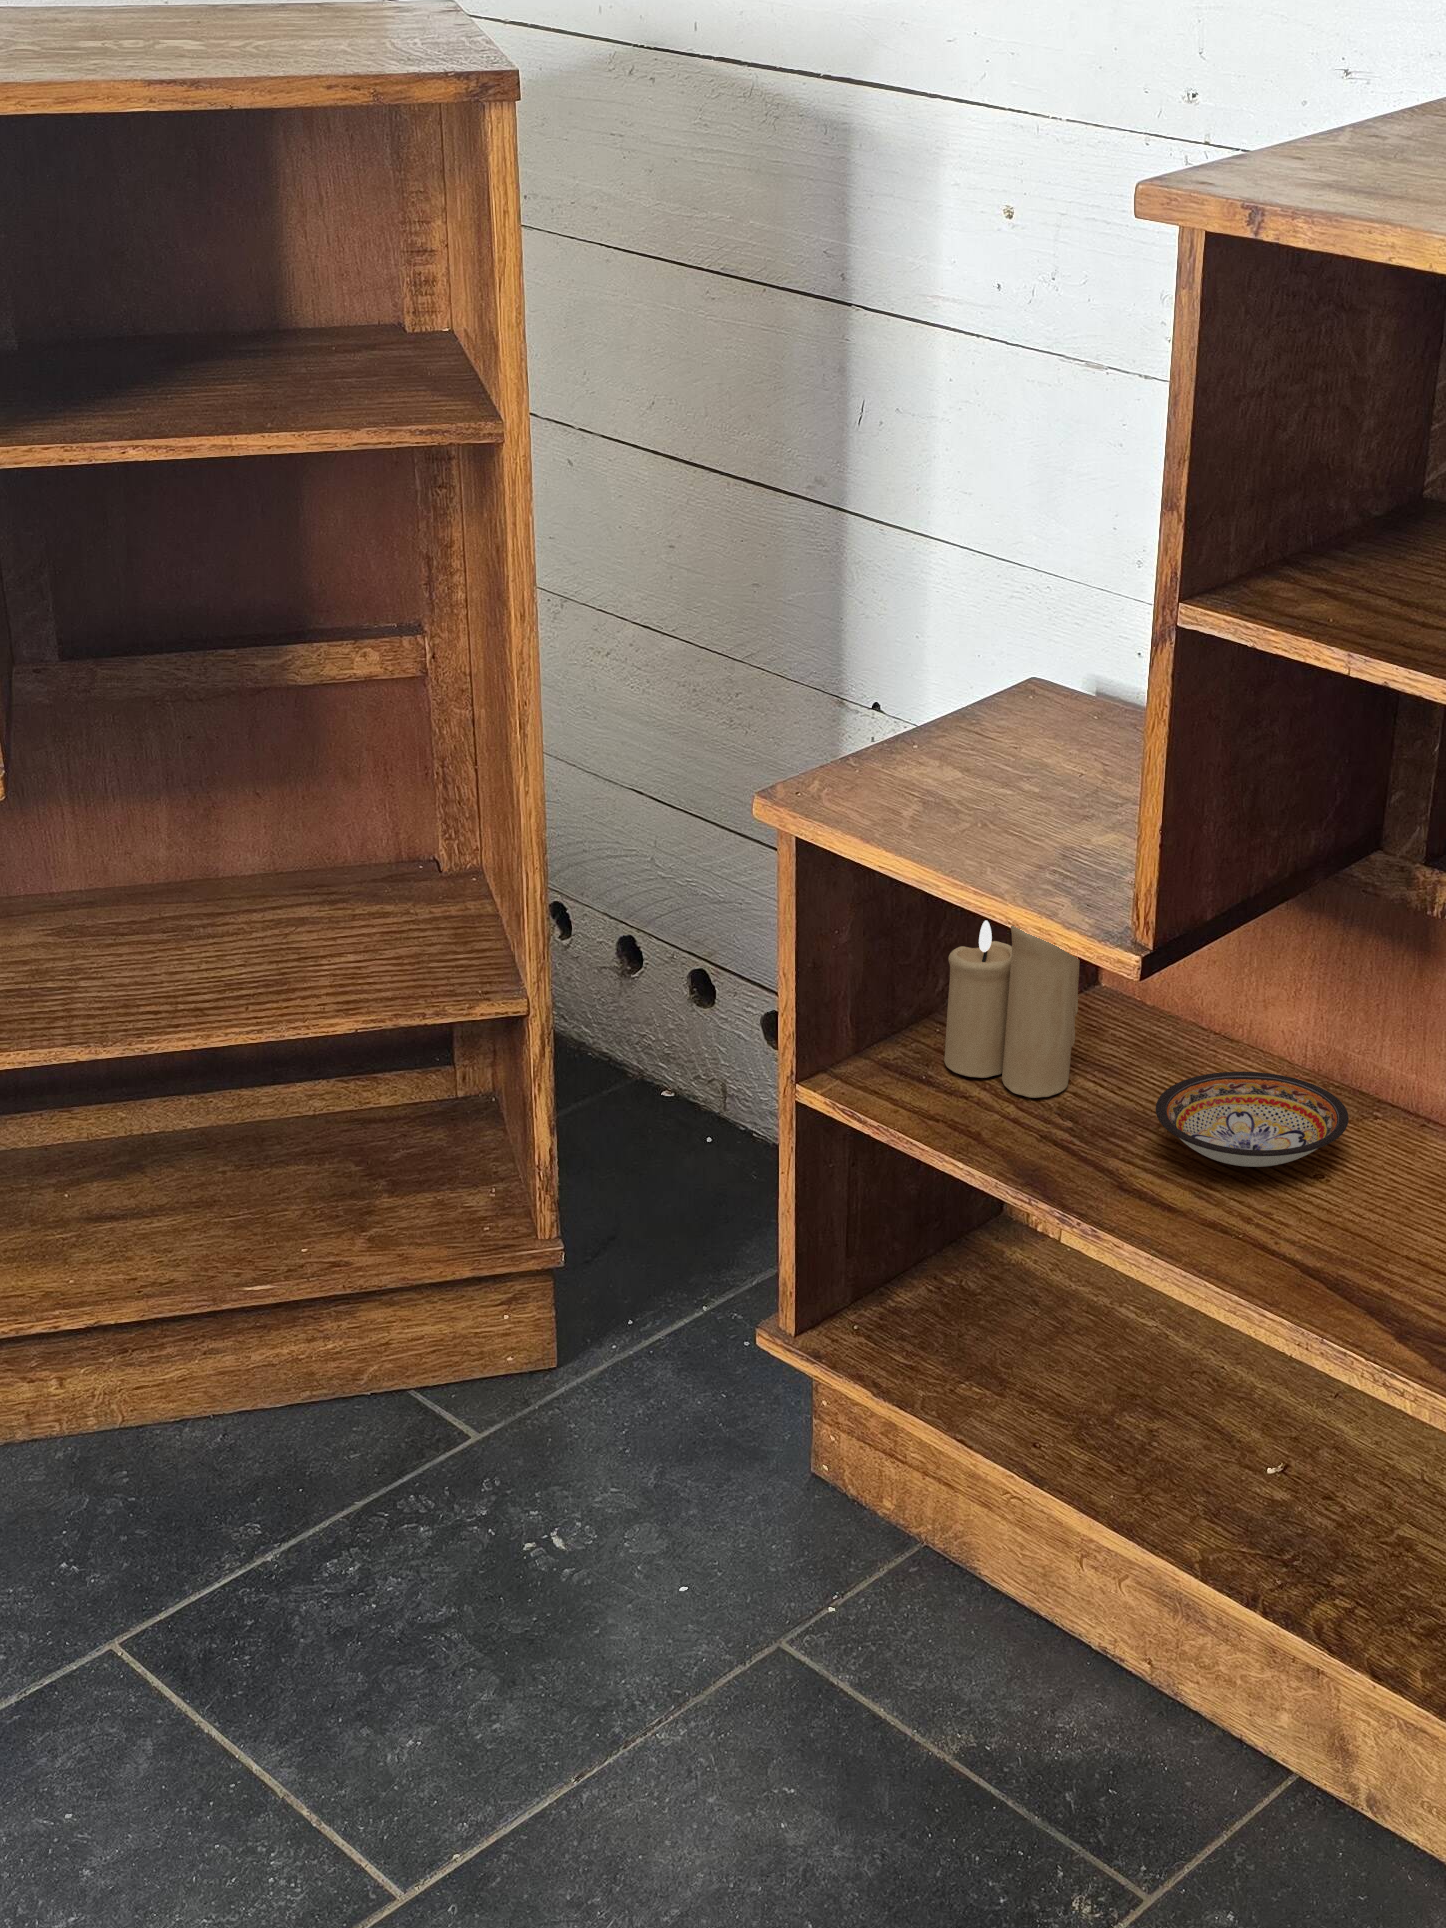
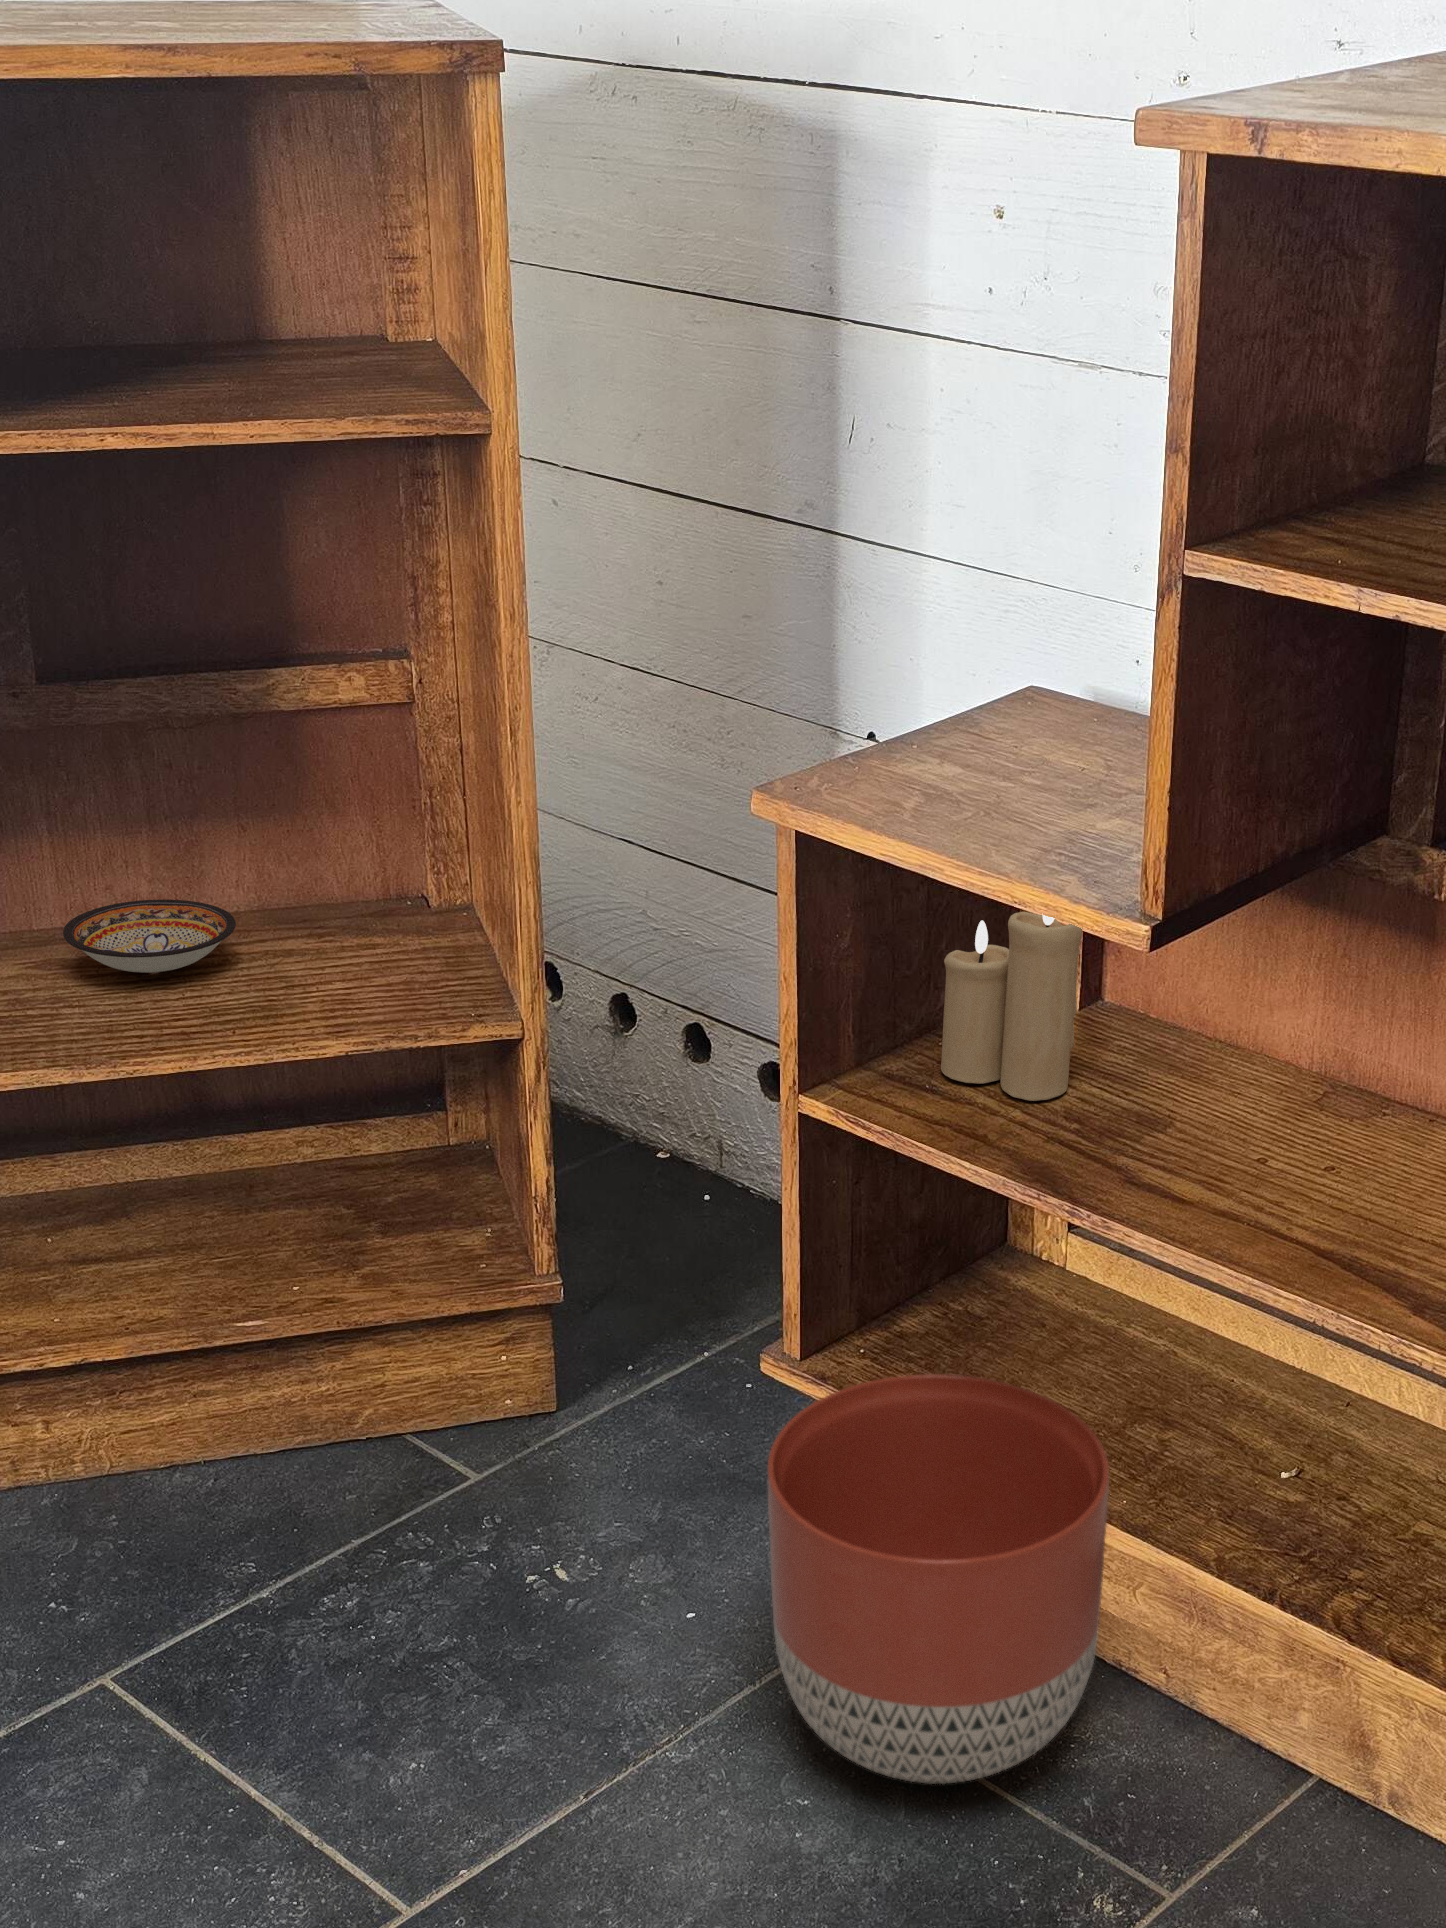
ceramic bowl: present [1156,1072,1349,1167] -> present [63,899,236,973]
planter: none [764,1371,1099,1777] -> present [767,1374,1109,1784]

